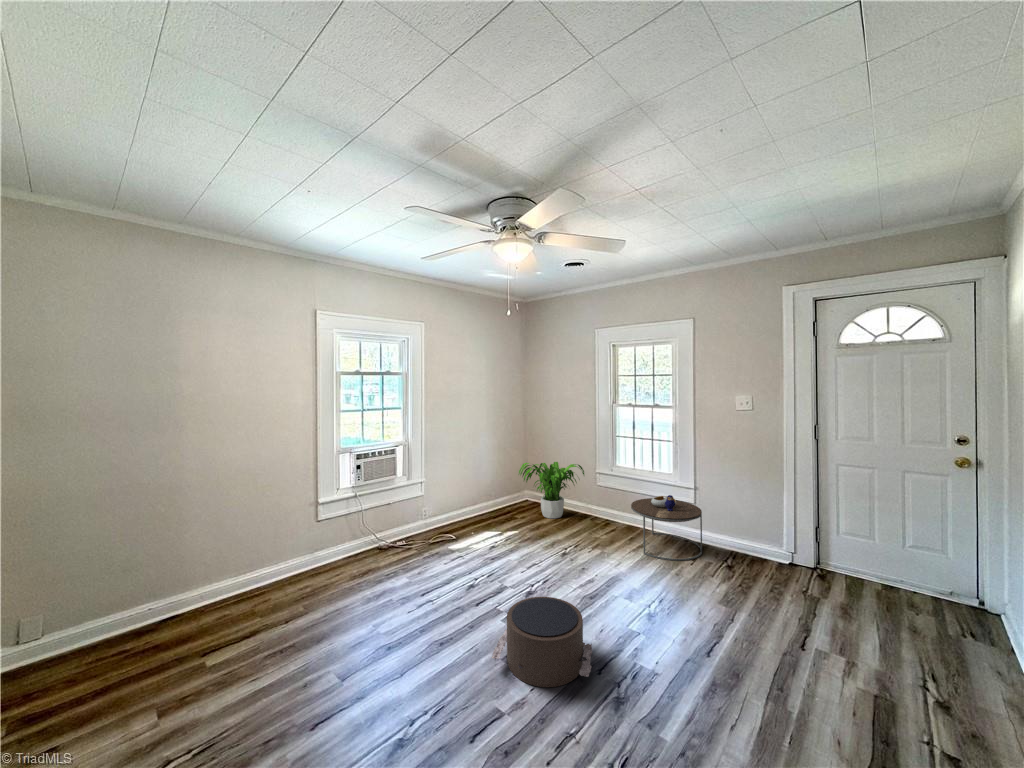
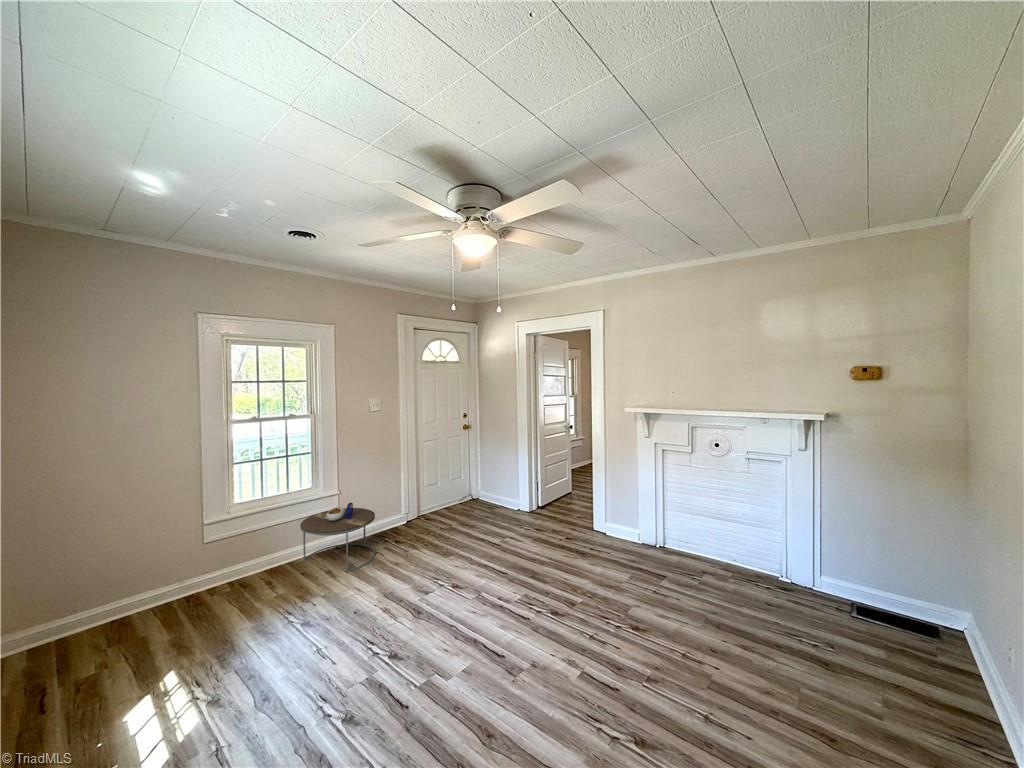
potted plant: present [519,462,584,518] -> none [69,521,202,641]
pouf: present [492,597,592,687] -> none [479,589,550,672]

